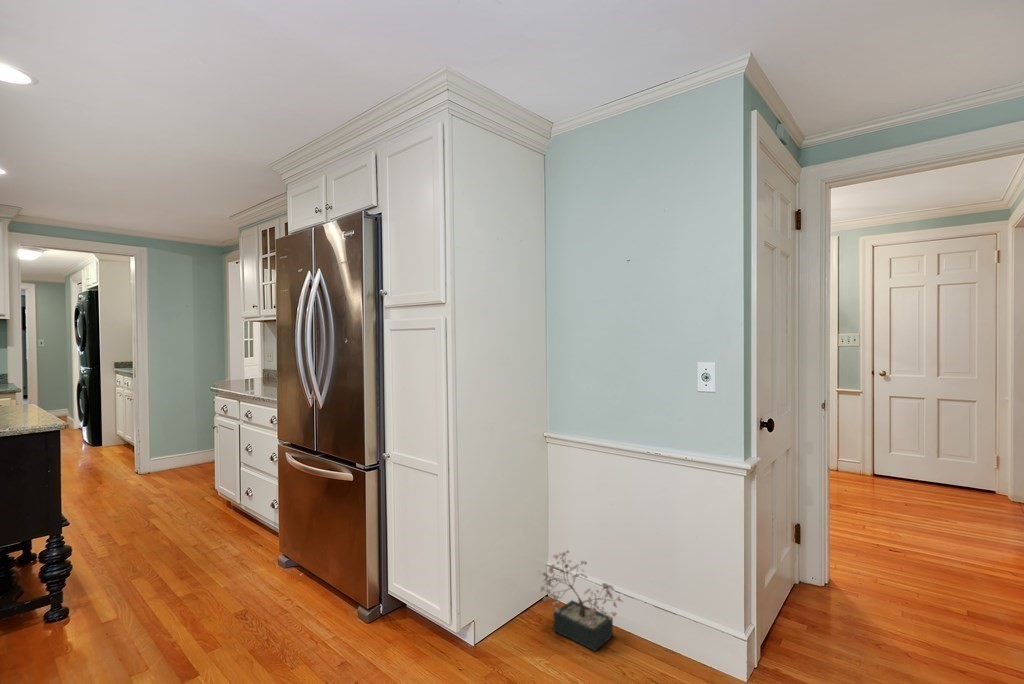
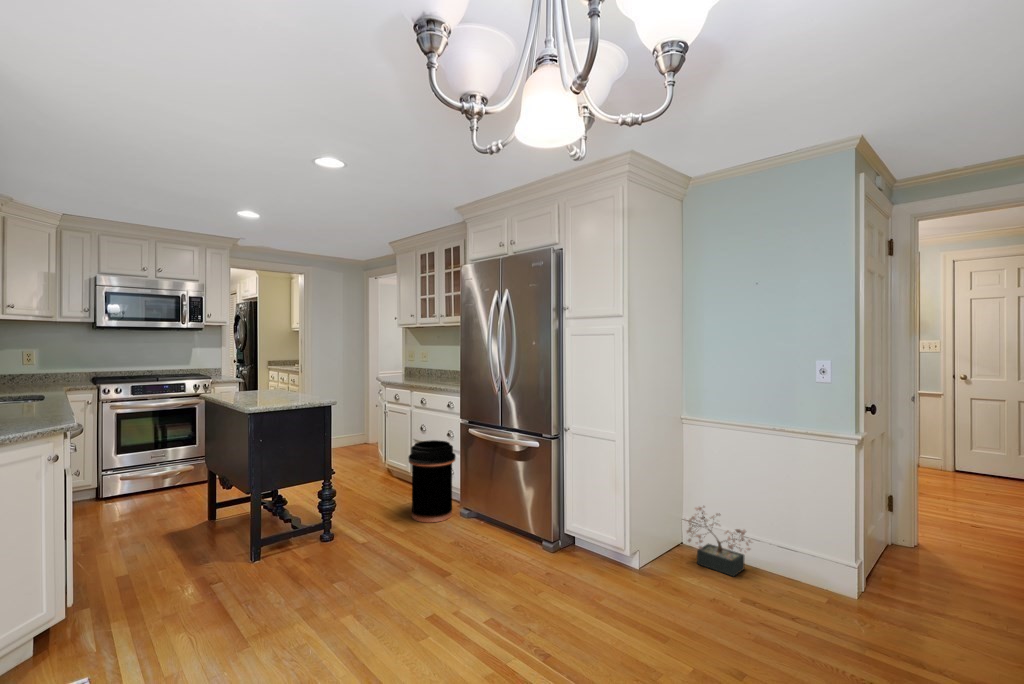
trash can: none [205,467,274,577] -> present [409,440,456,522]

